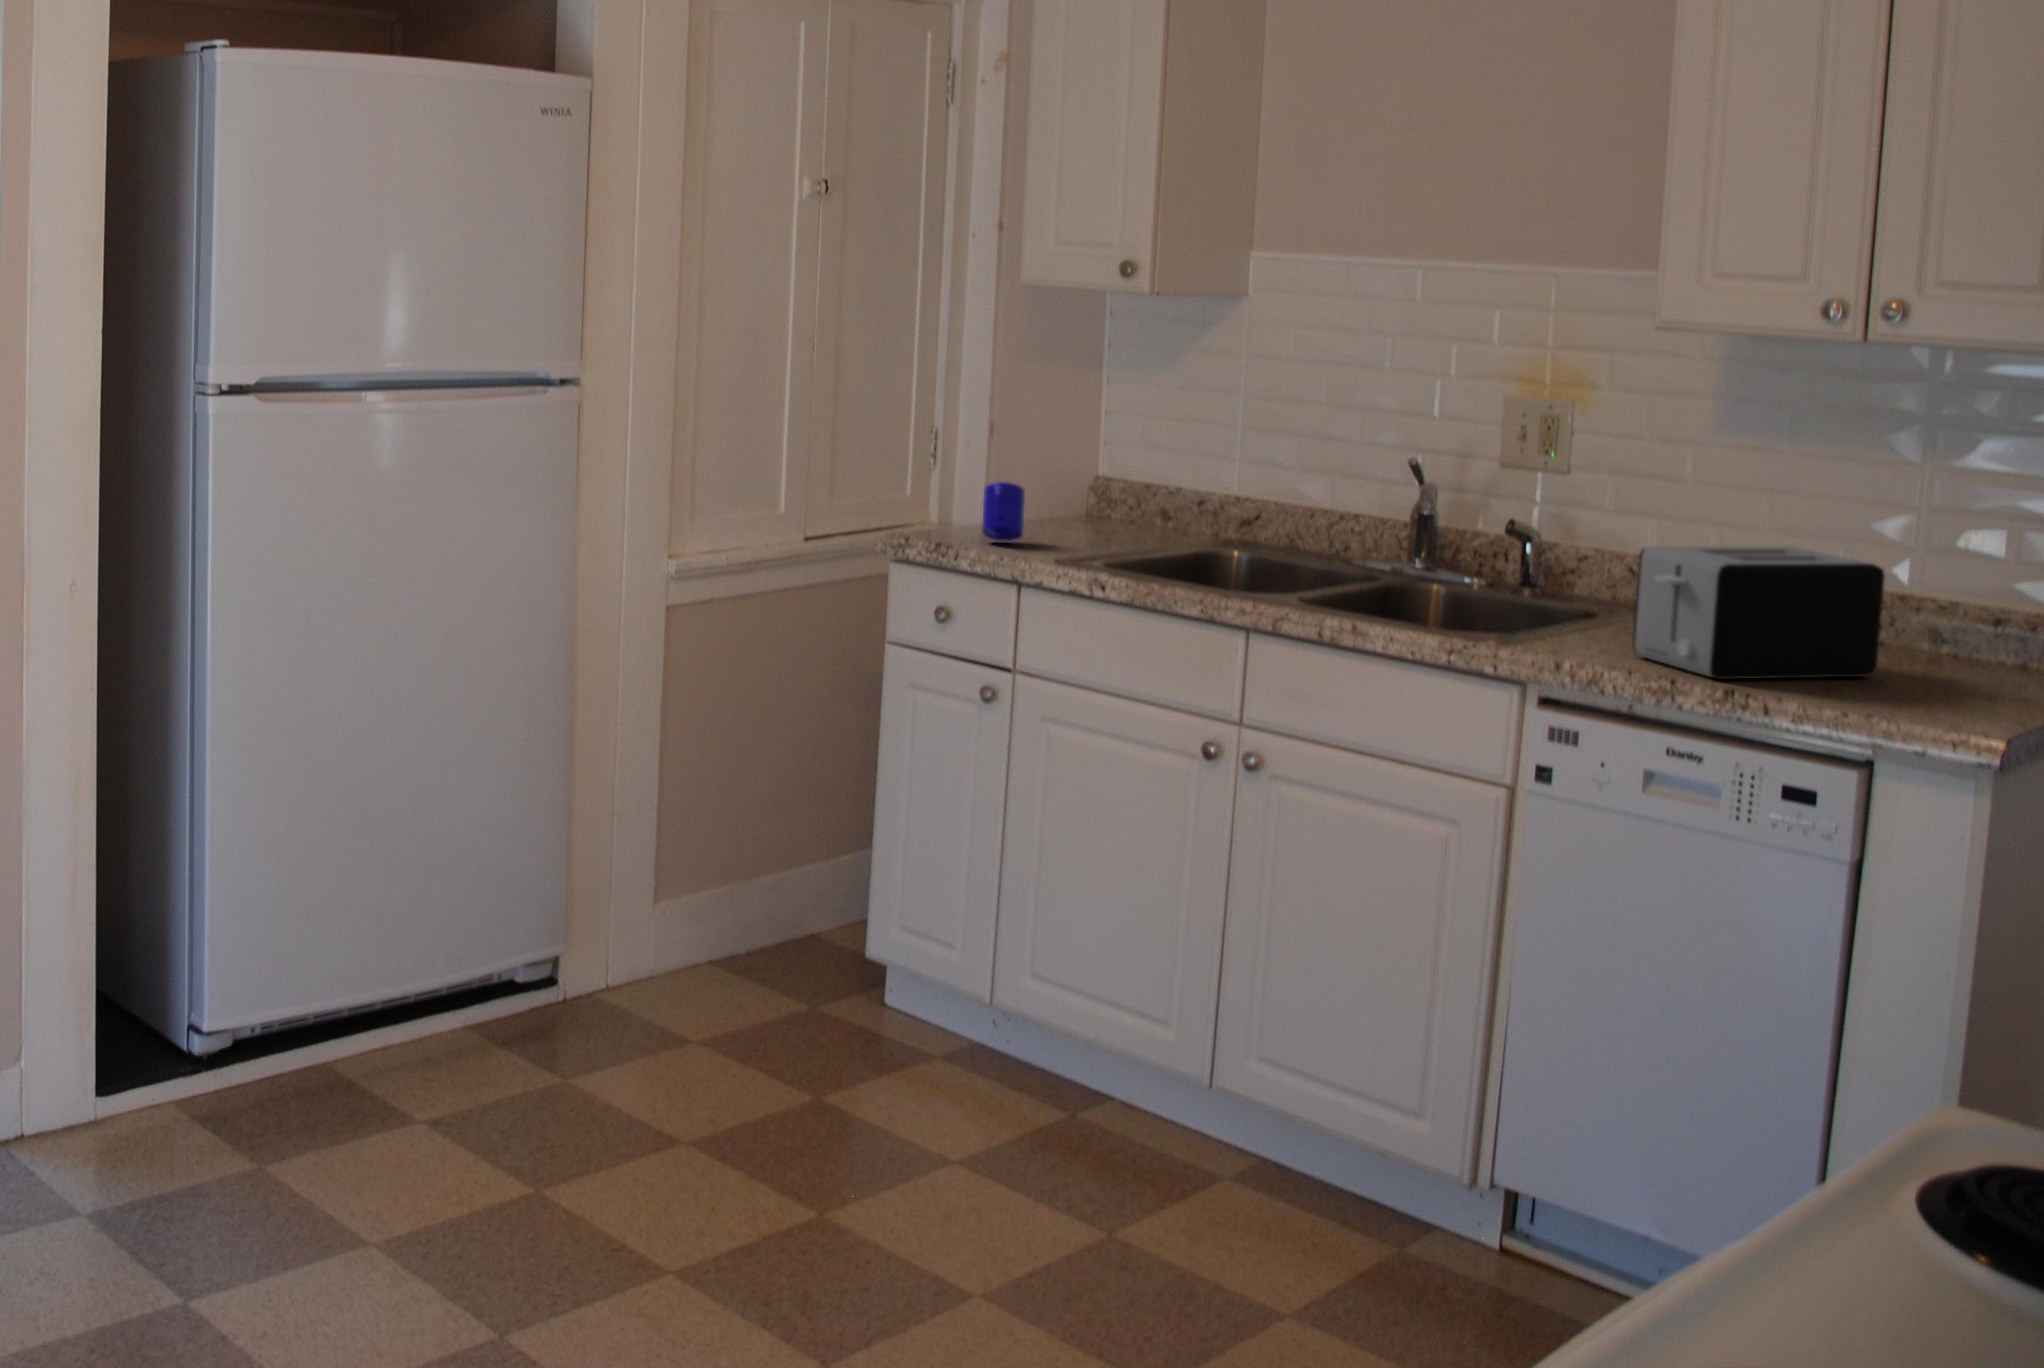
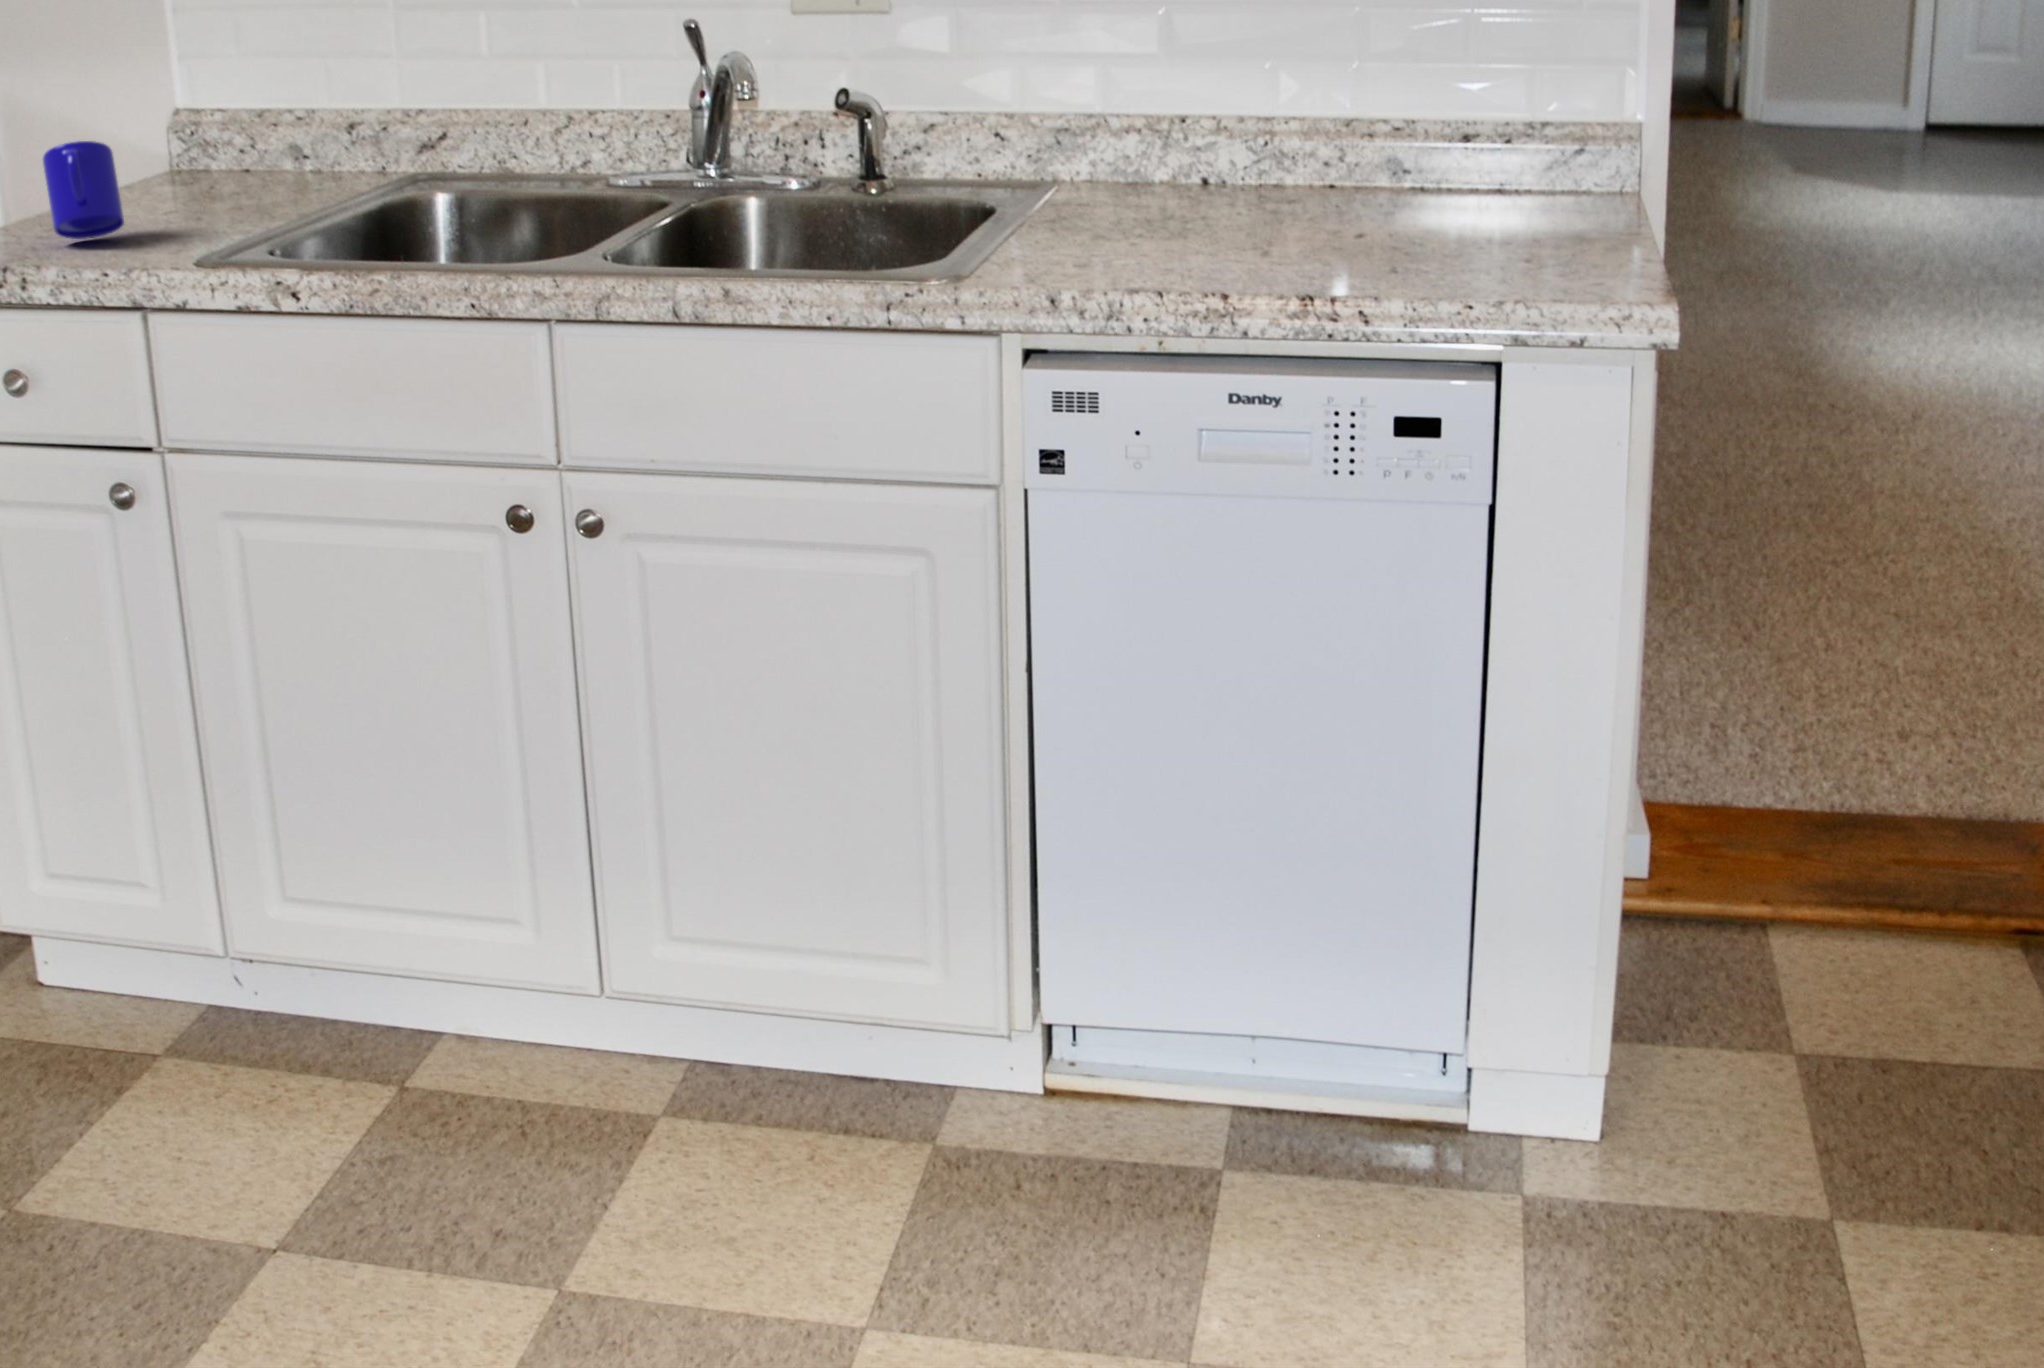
toaster: present [1632,546,1885,679] -> none [1119,70,1404,278]

